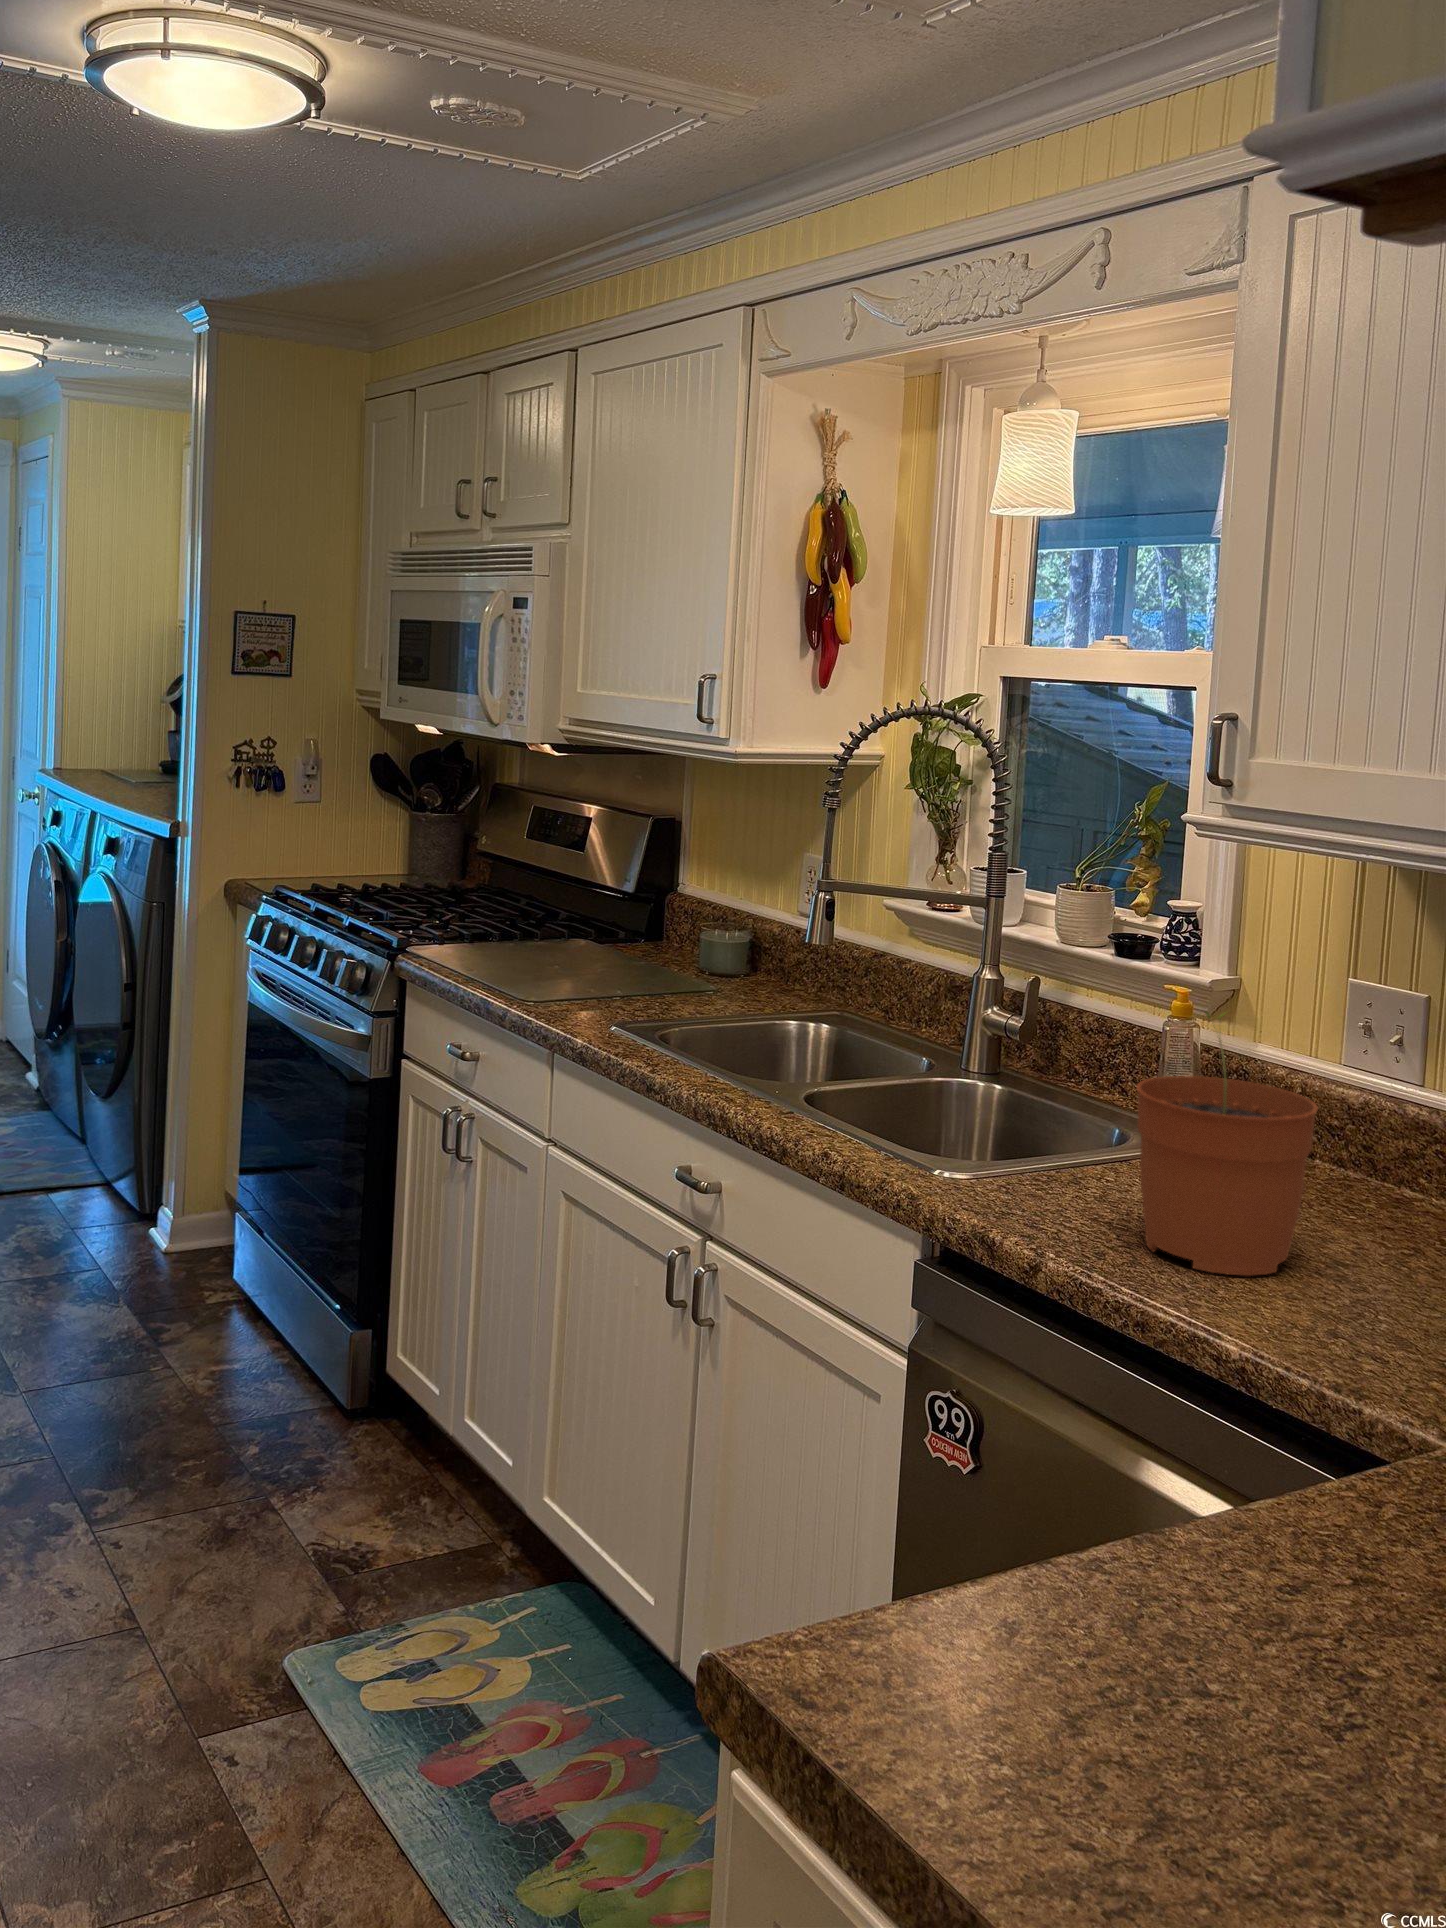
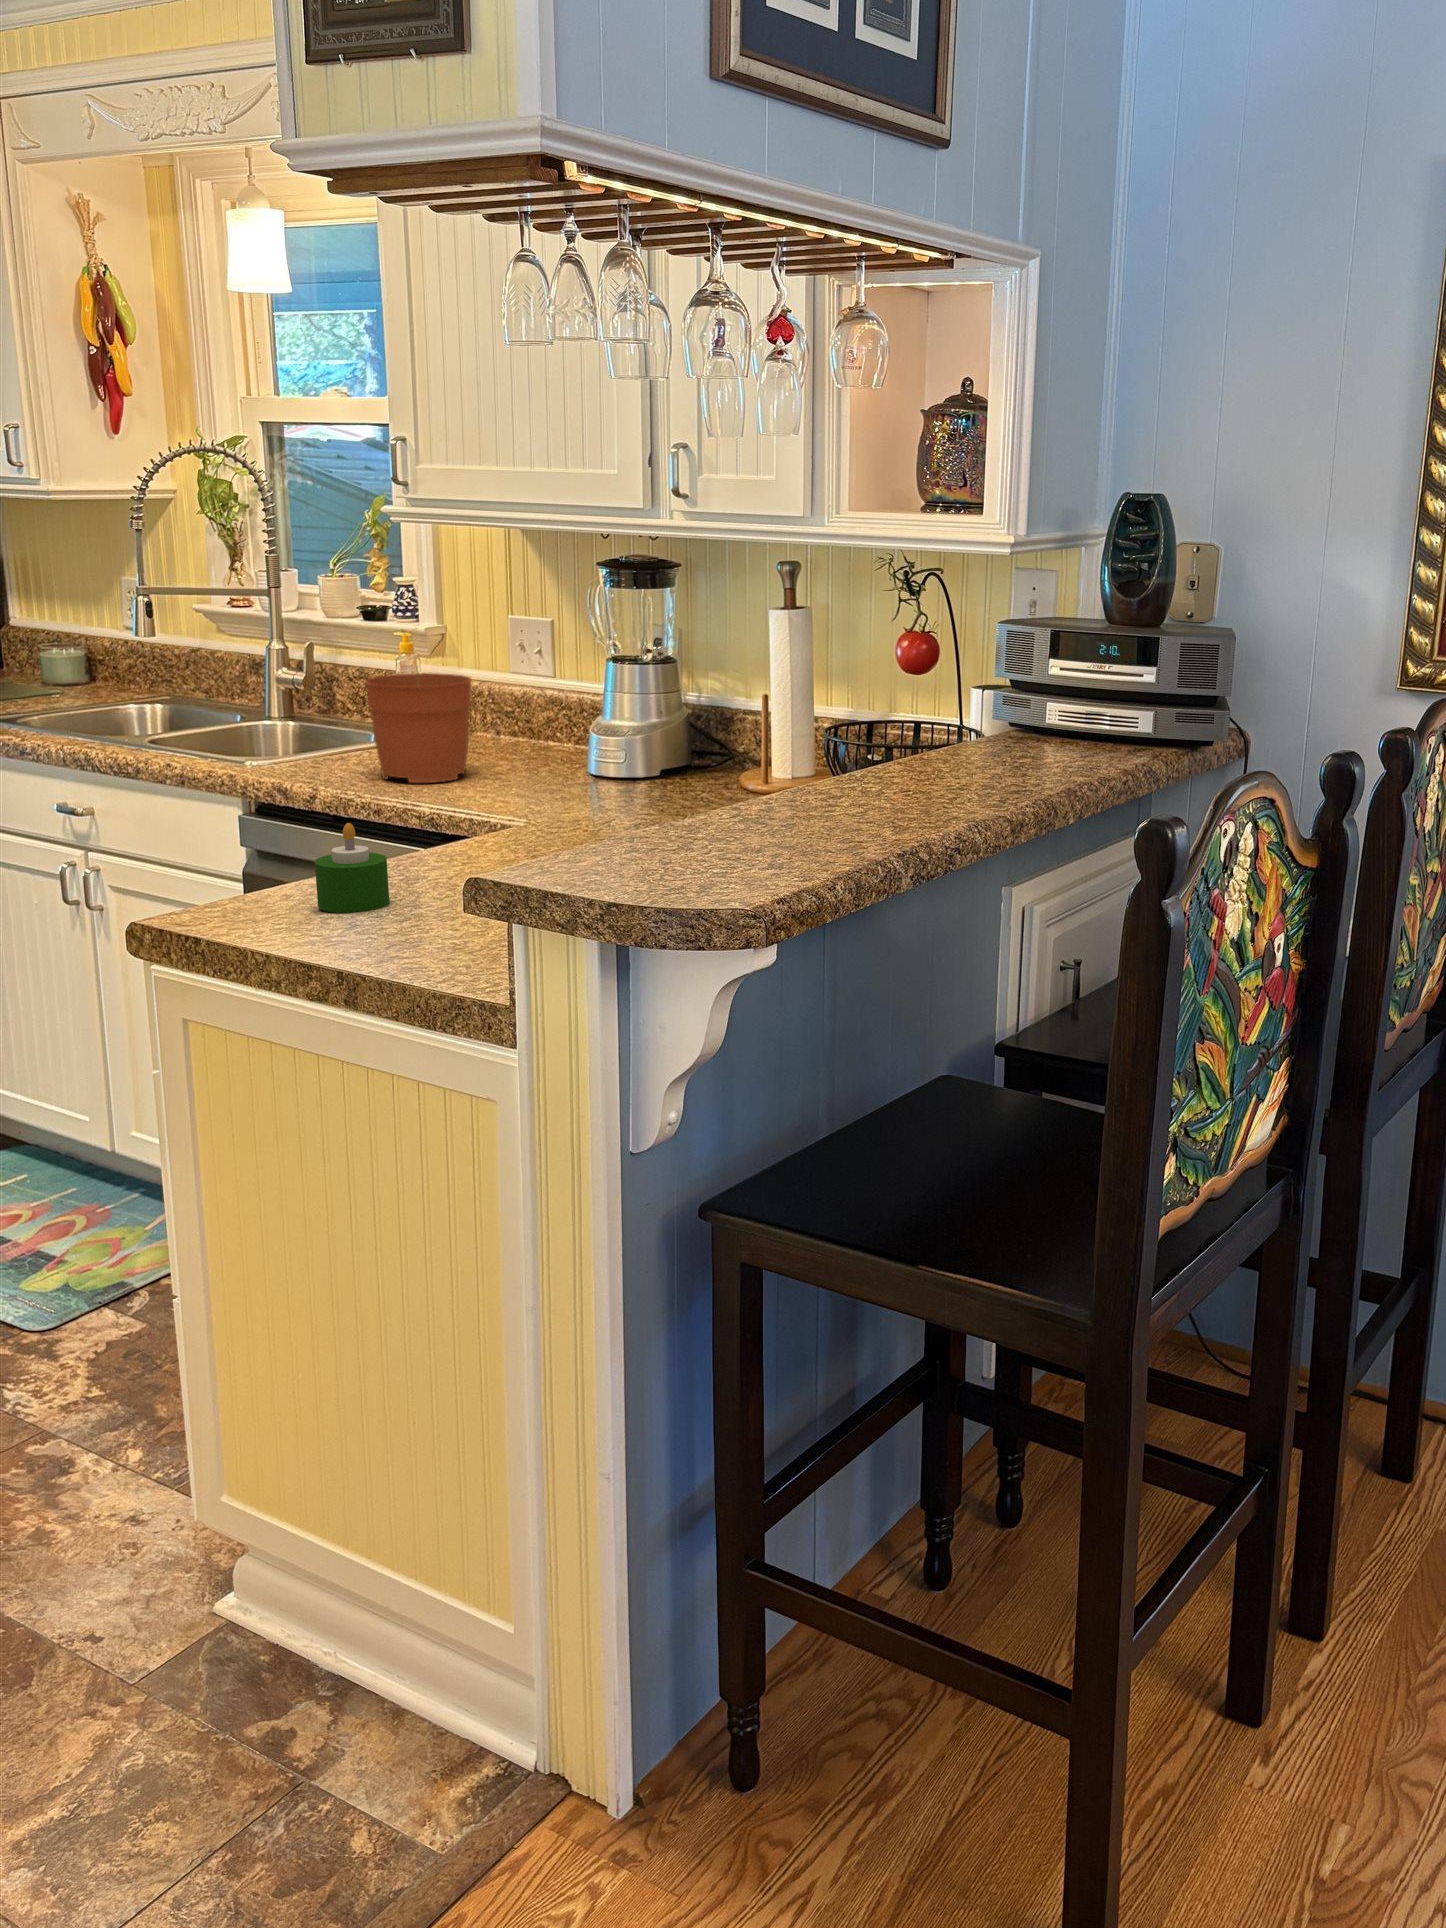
candle: none [1080,1558,1247,1786] -> present [315,823,389,913]

